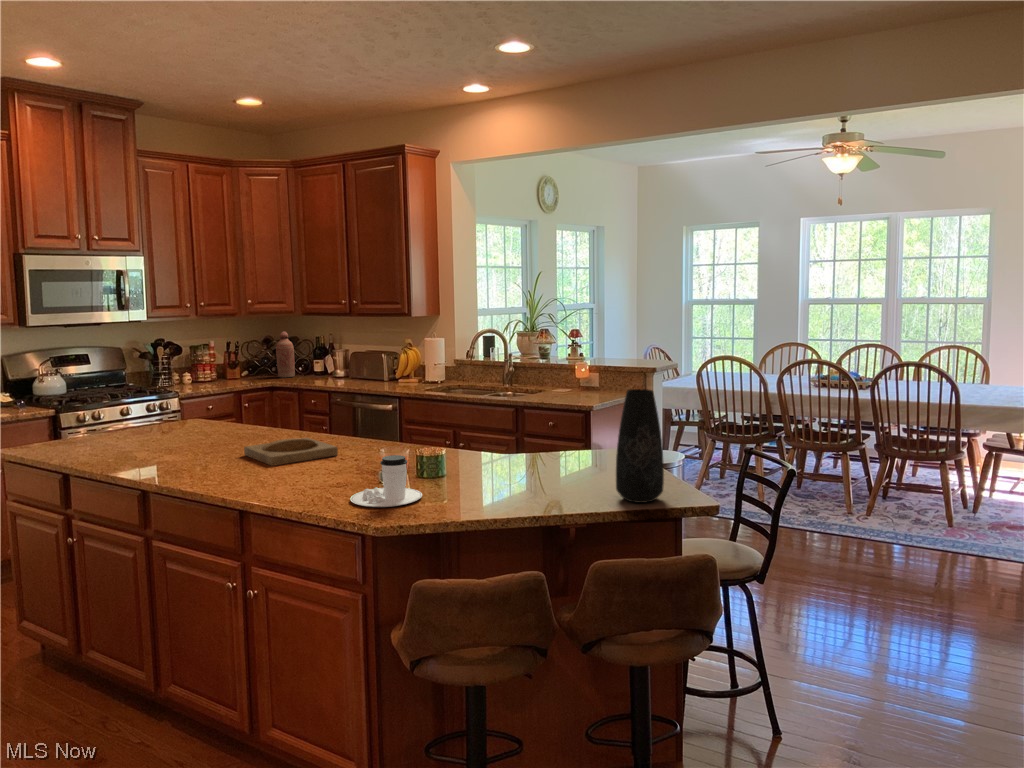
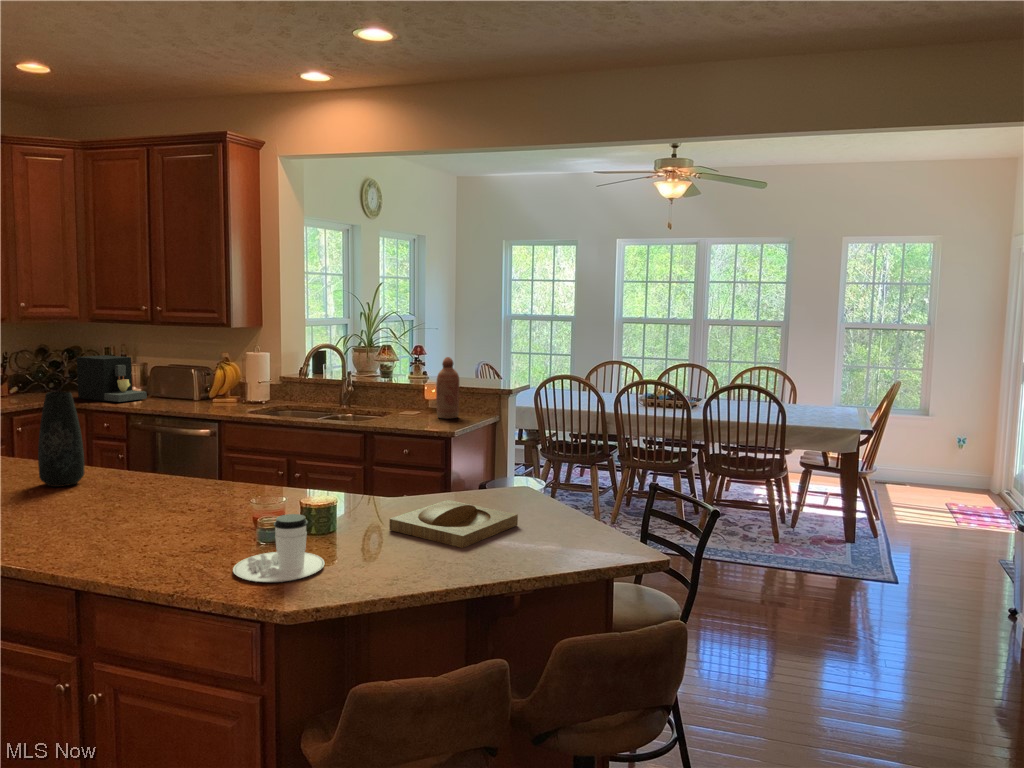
bottle: present [276,331,295,378] -> present [436,357,459,419]
coffee maker: none [293,343,347,382] -> present [77,355,147,402]
vase: present [616,389,664,503] -> present [38,391,84,487]
tray: present [244,438,338,466] -> present [389,500,518,548]

